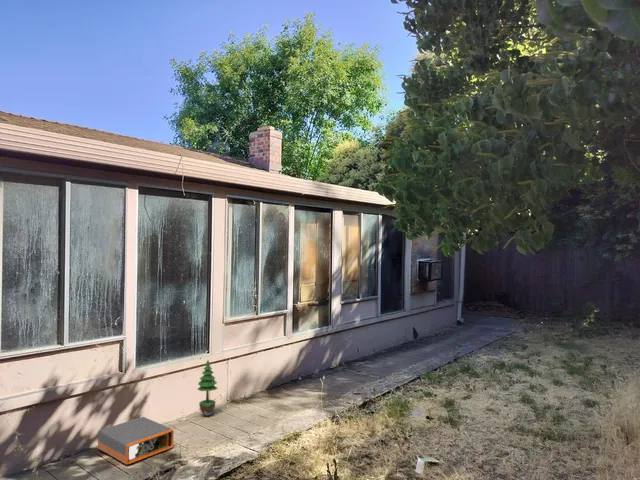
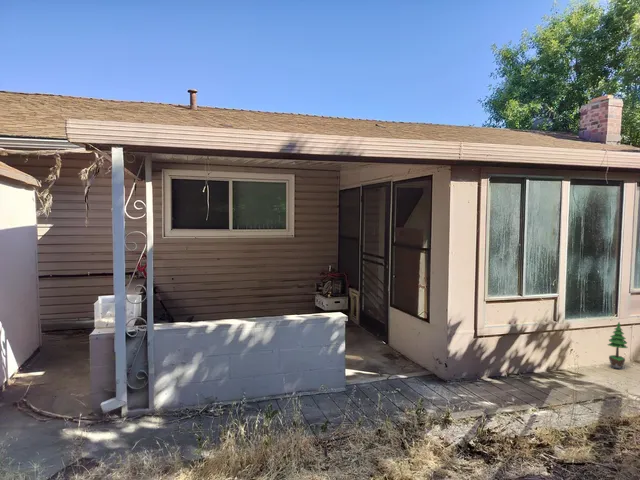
storage box: present [98,417,174,465] -> none [540,358,605,389]

